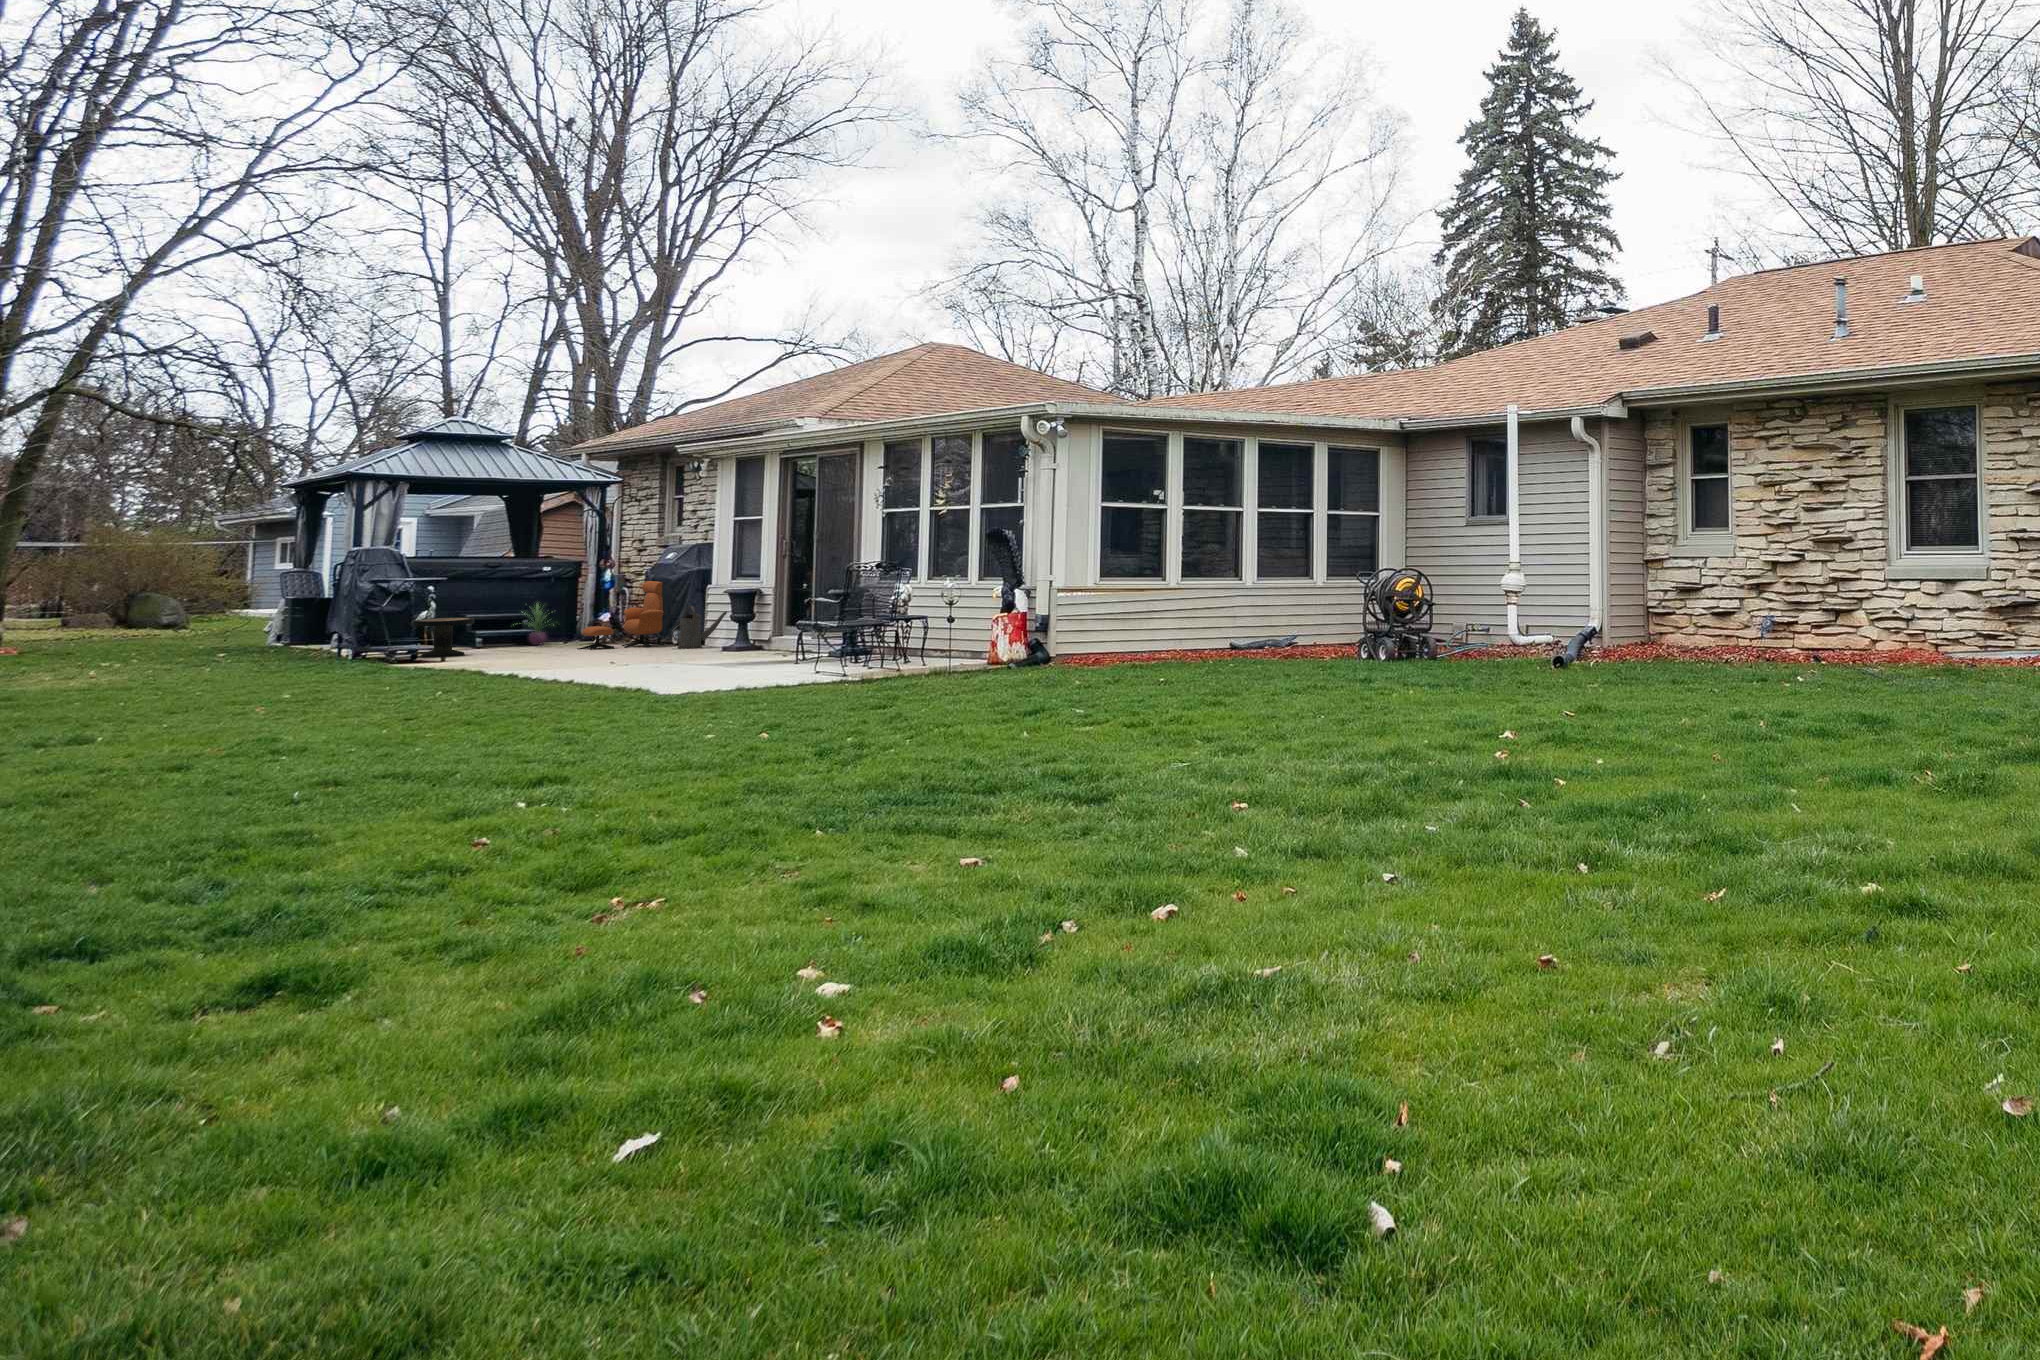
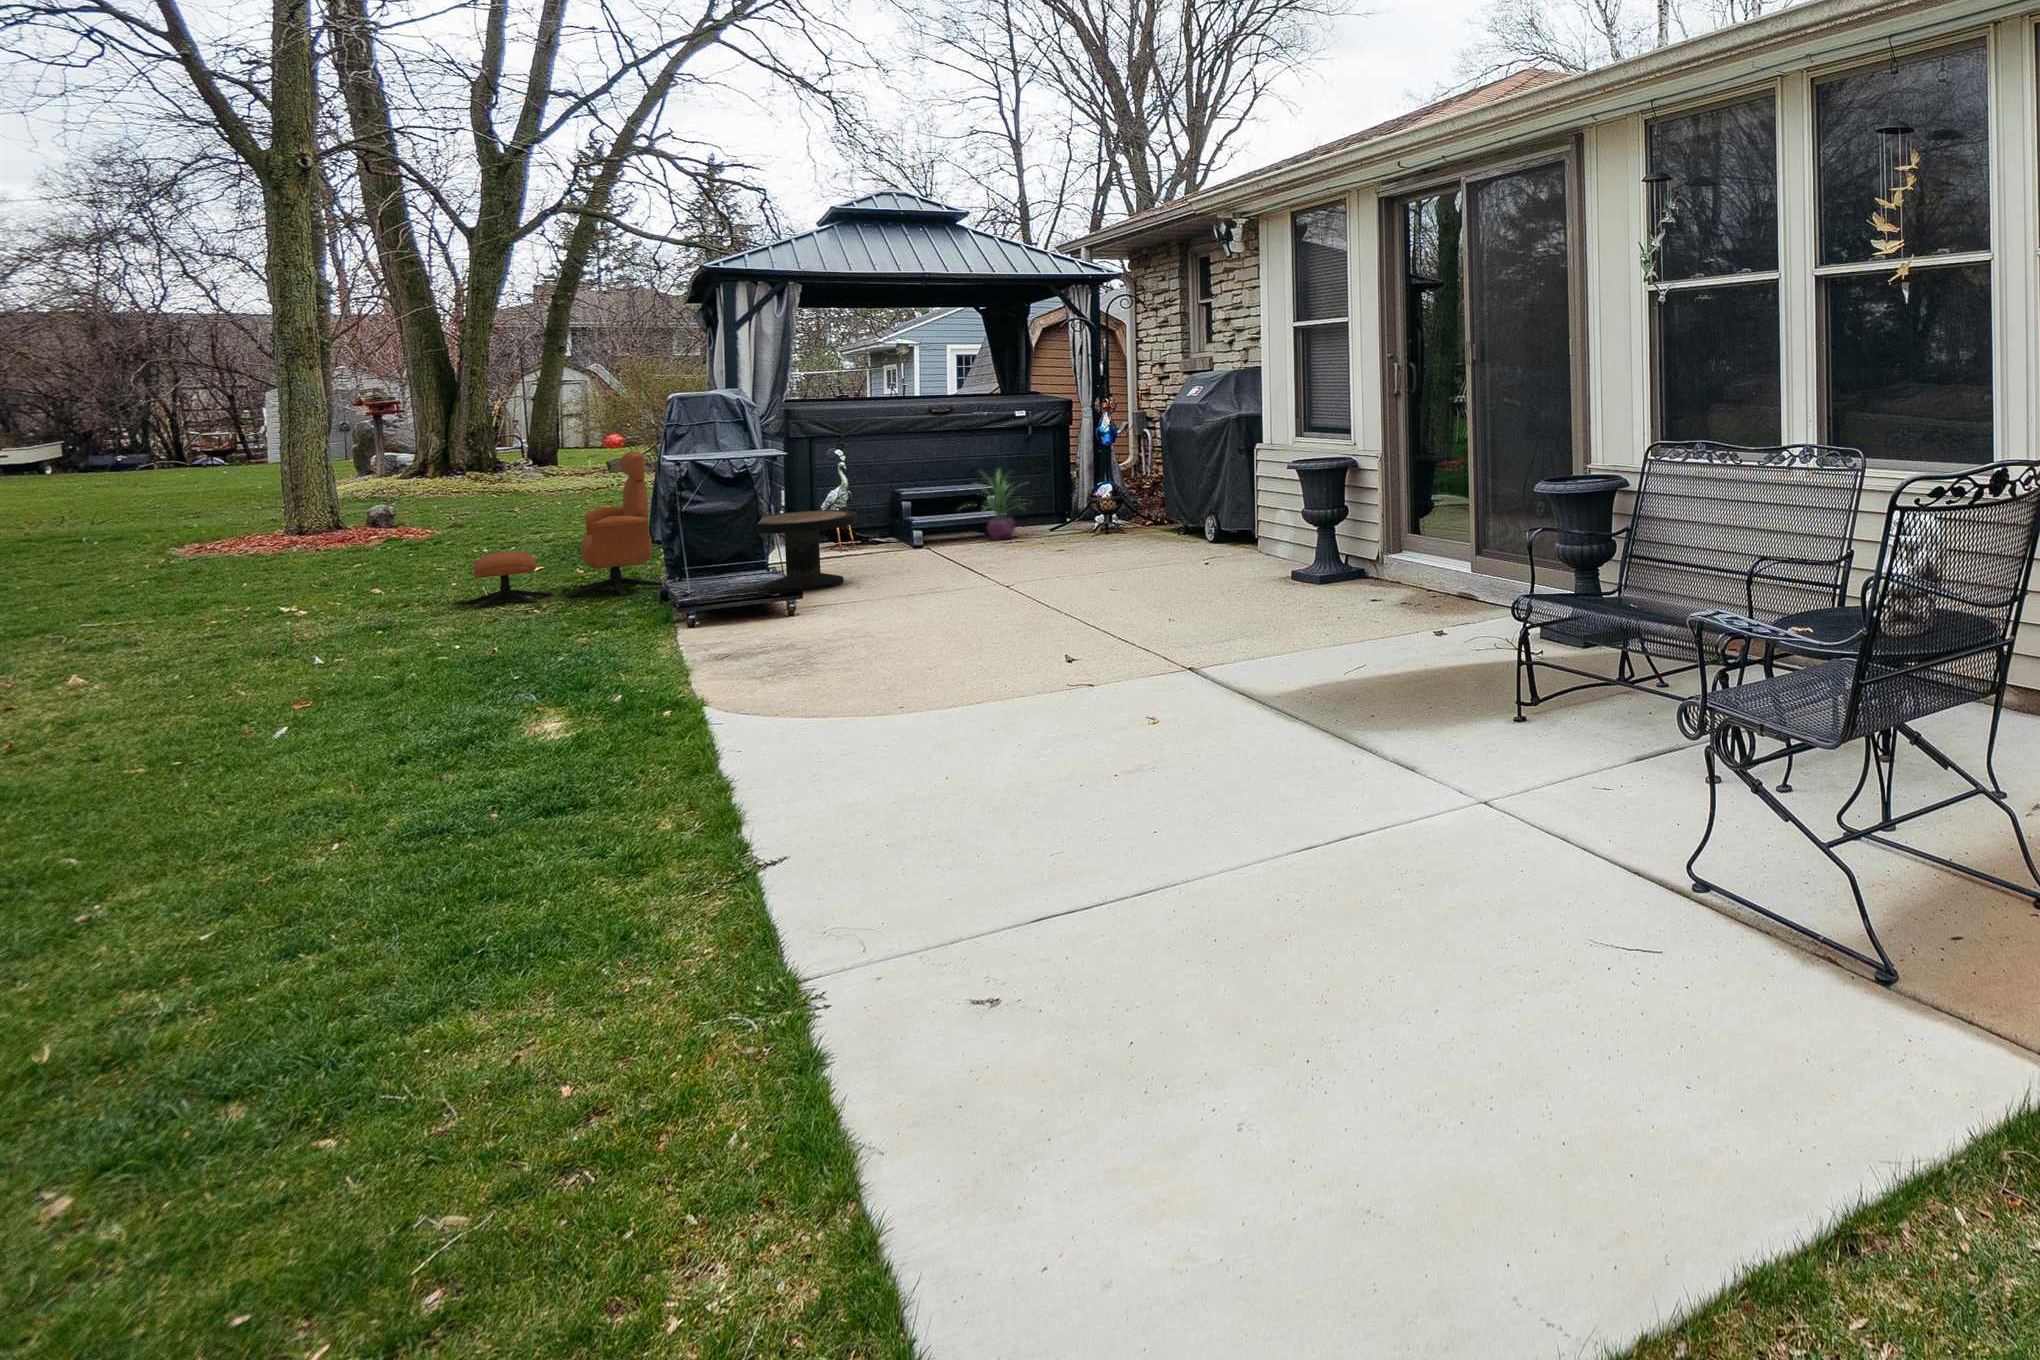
lounge chair: present [579,581,664,650] -> present [458,451,662,609]
watering can: present [671,606,727,649] -> none [1201,488,1295,572]

